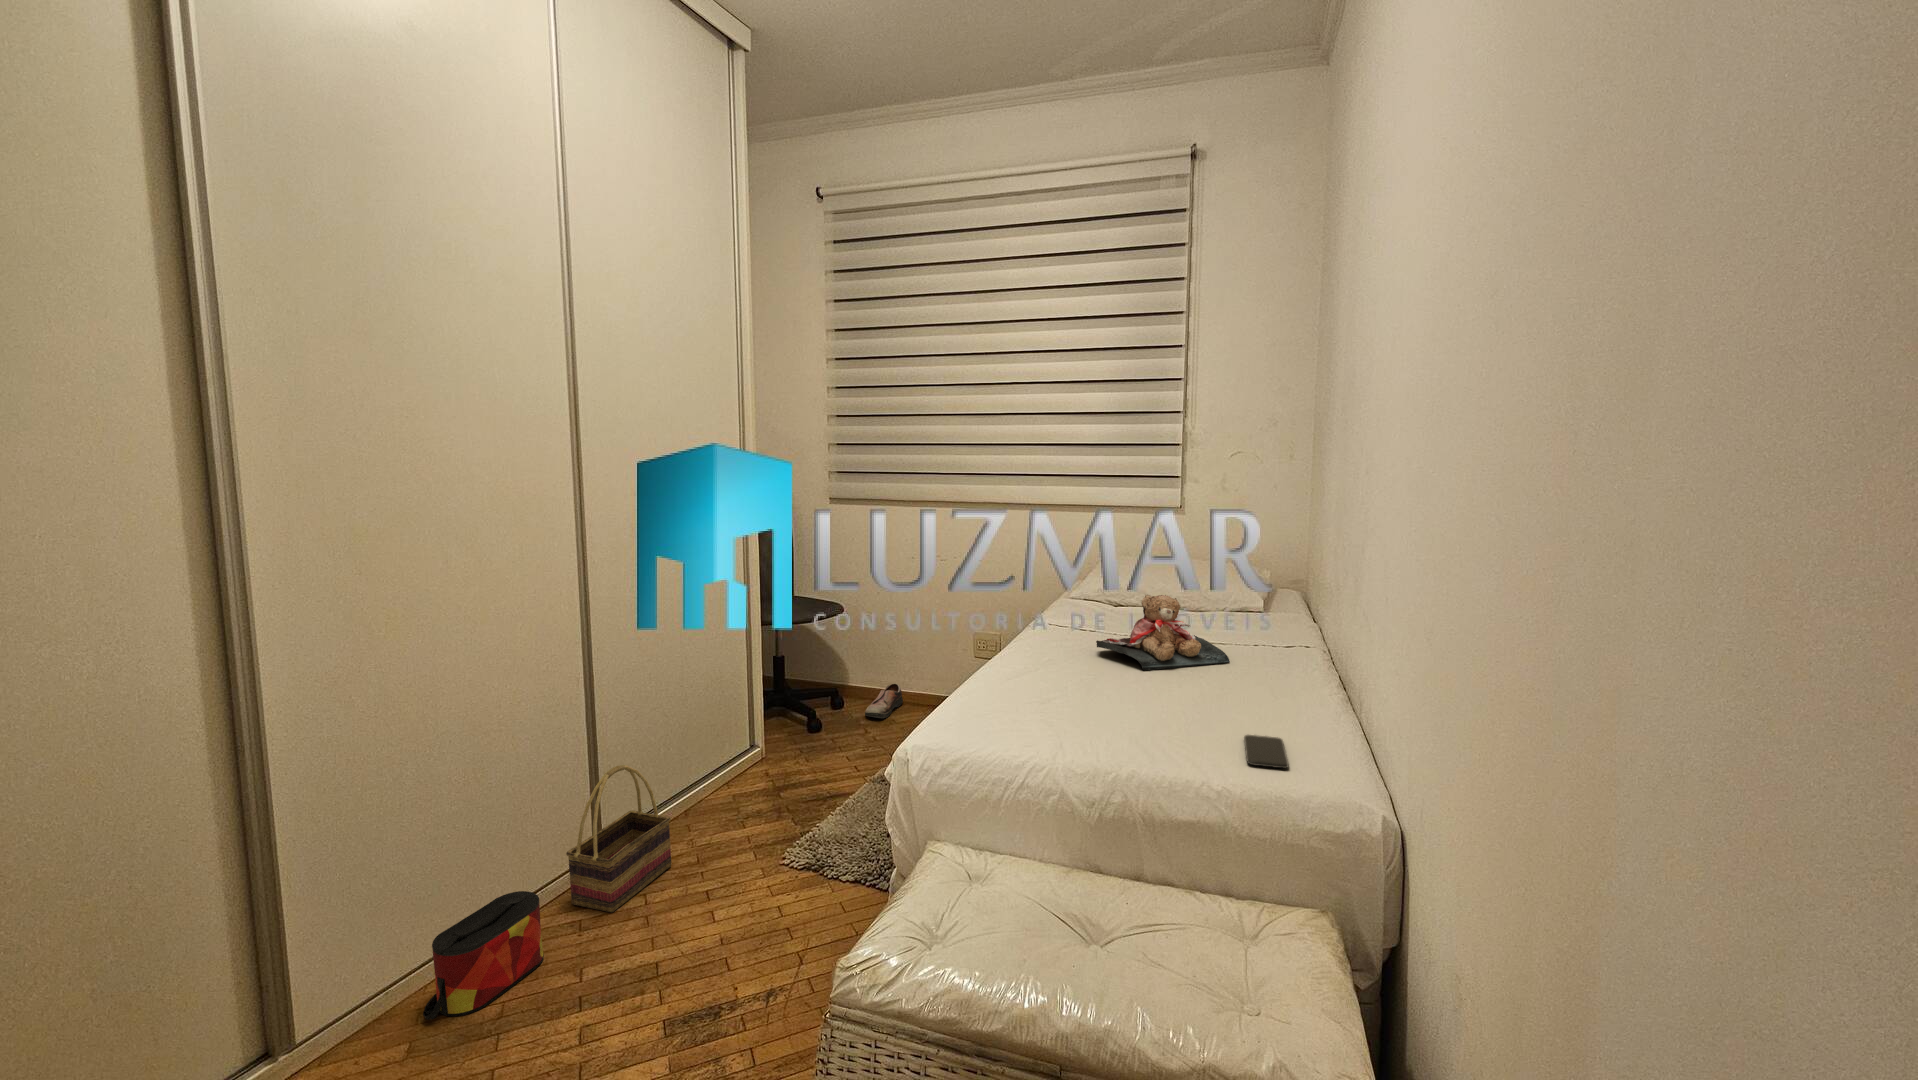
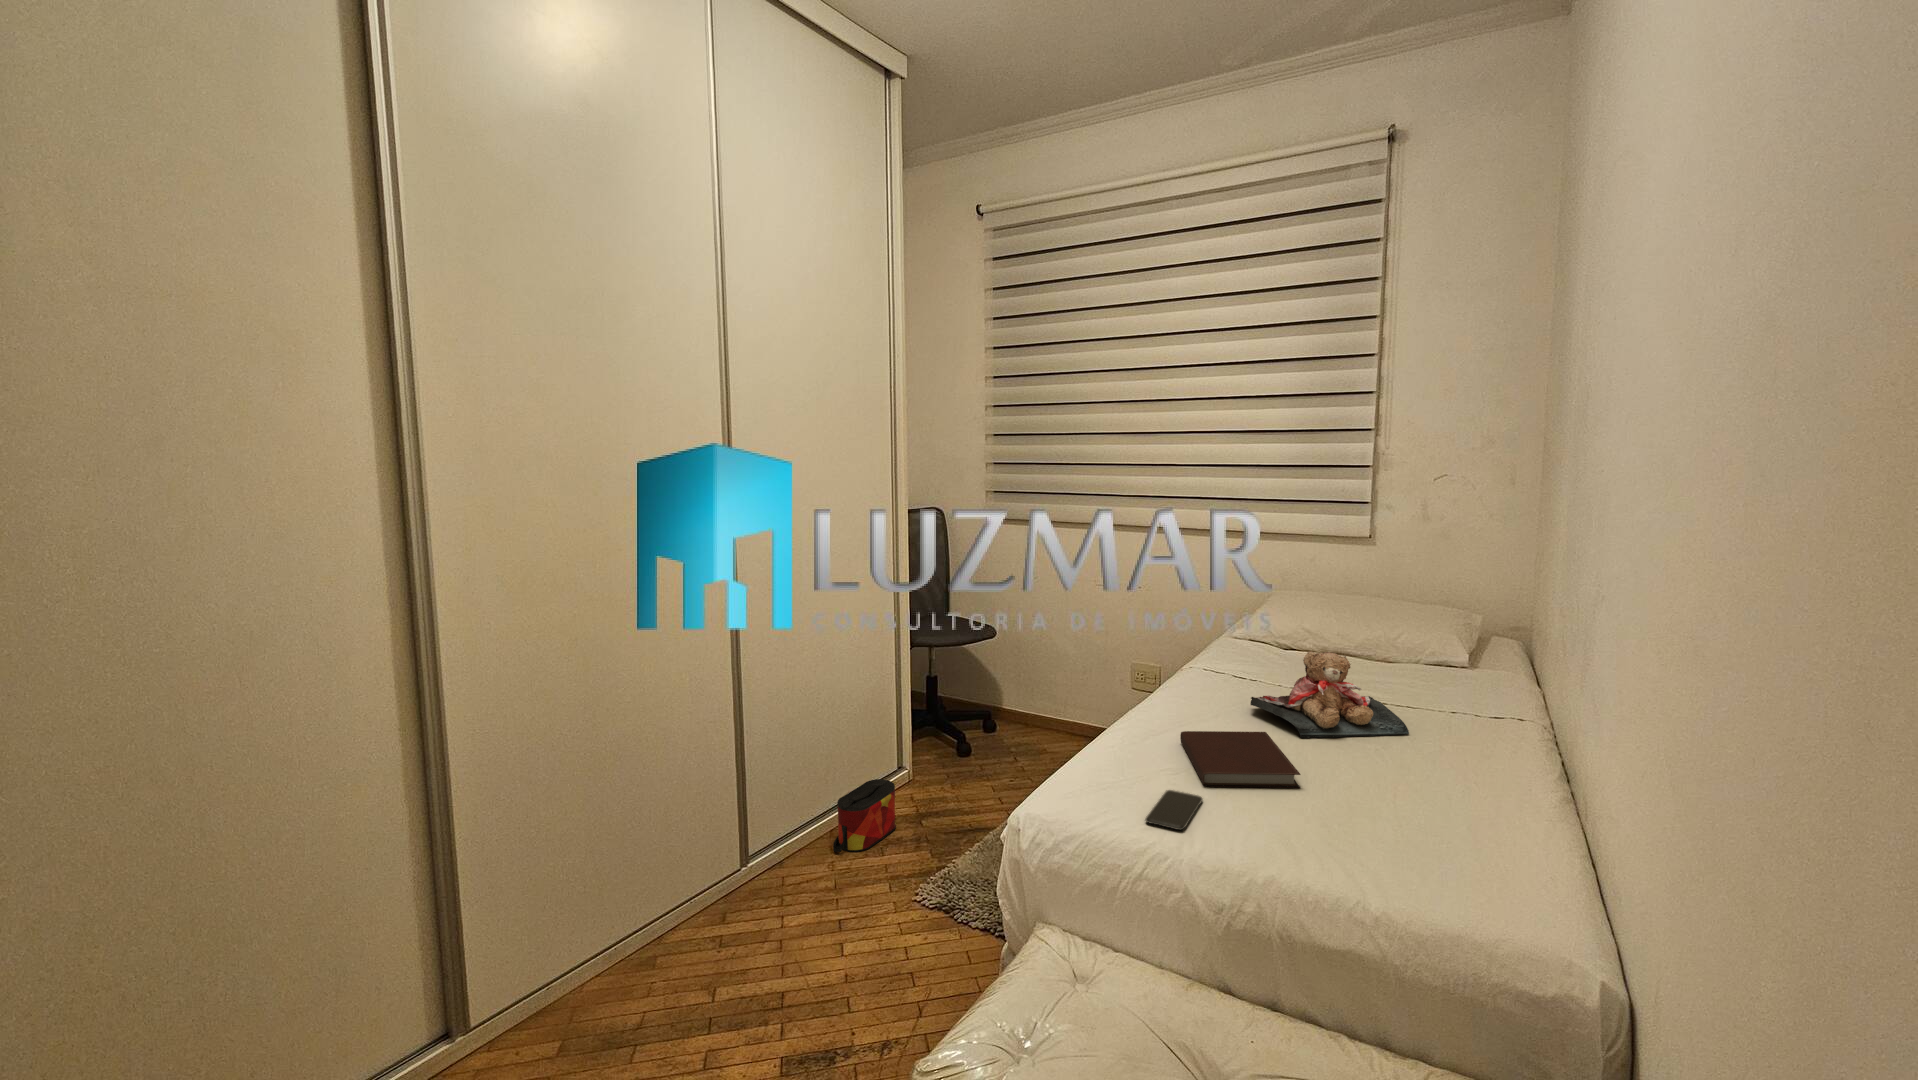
notebook: none [1041,666,1151,711] -> present [1180,731,1300,788]
shoe: present [865,683,903,718] -> none [1016,709,1057,746]
smartphone: present [1244,735,1289,768] -> present [1145,790,1203,830]
basket: present [566,765,671,912] -> none [712,790,810,933]
bag: present [423,891,544,1020] -> present [833,779,896,852]

